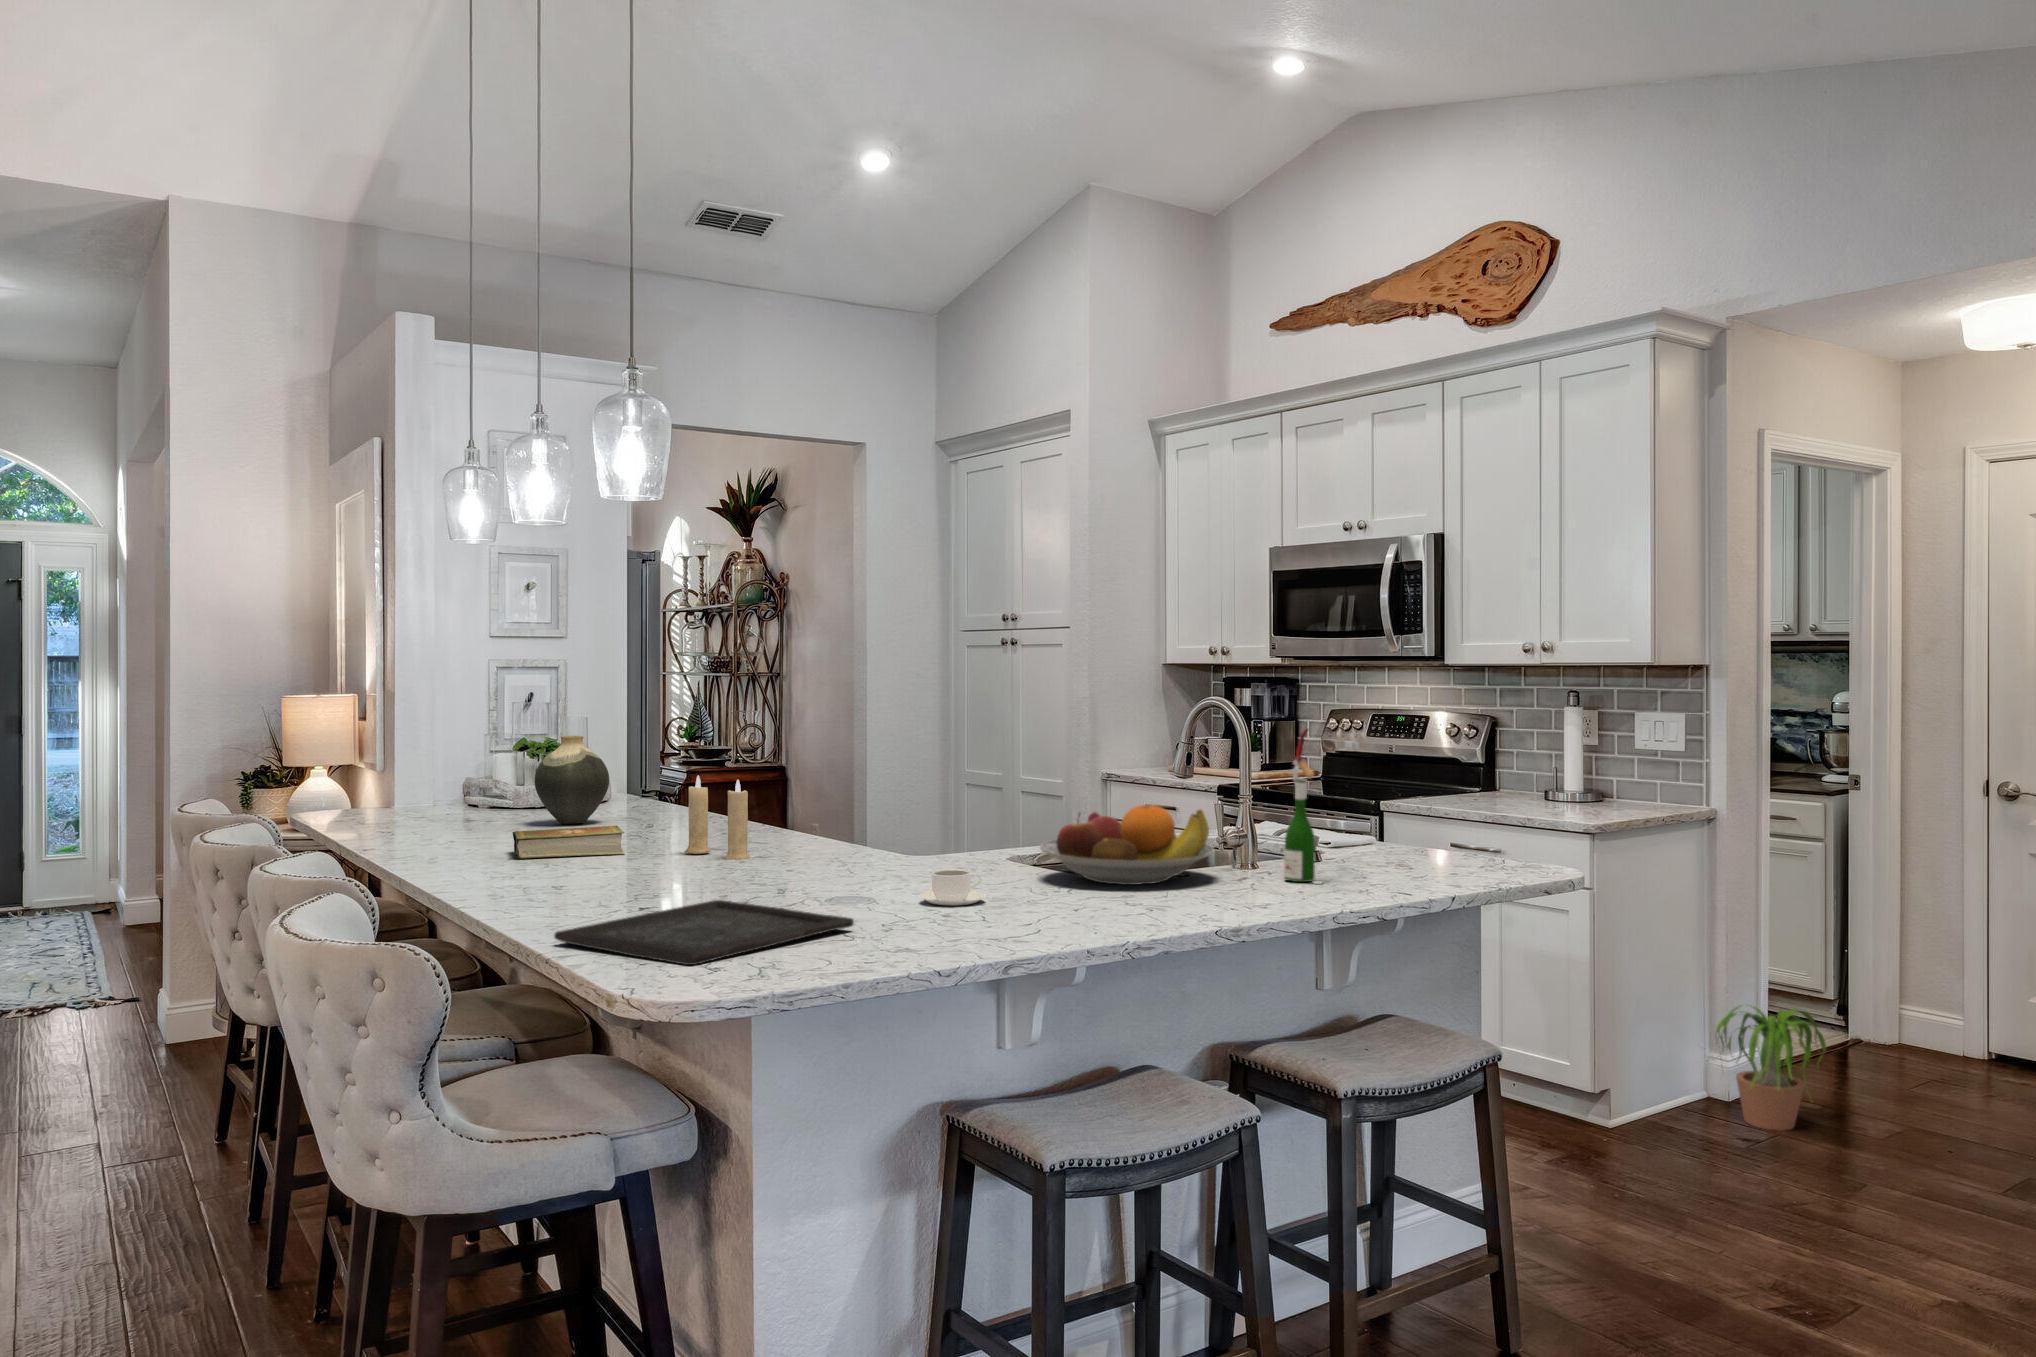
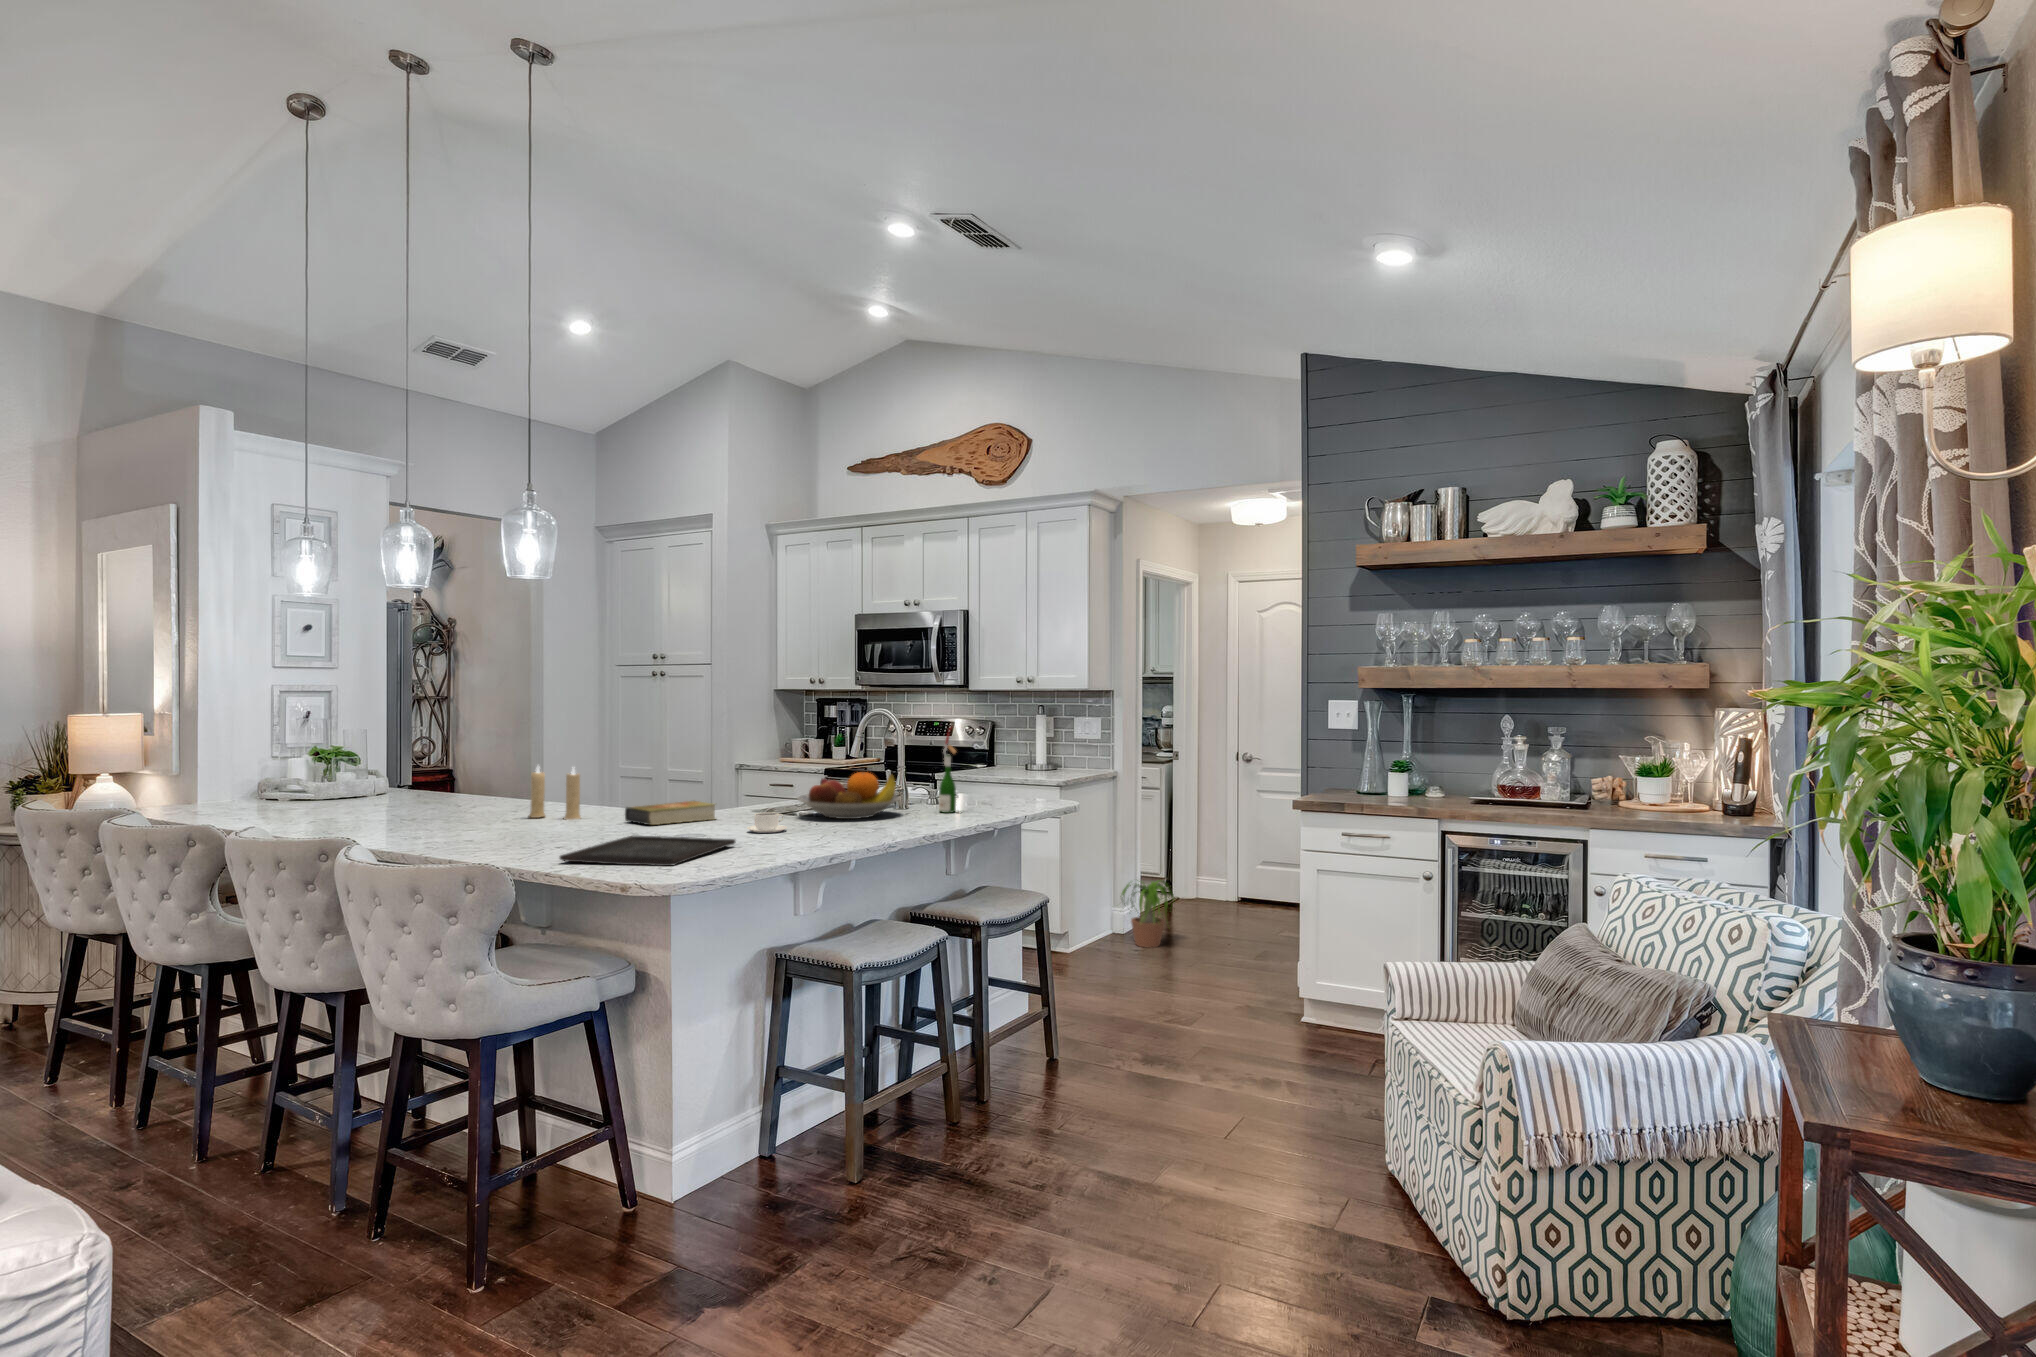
vase: present [534,736,609,824] -> none [357,741,418,806]
book: present [513,825,624,859] -> present [625,801,715,825]

